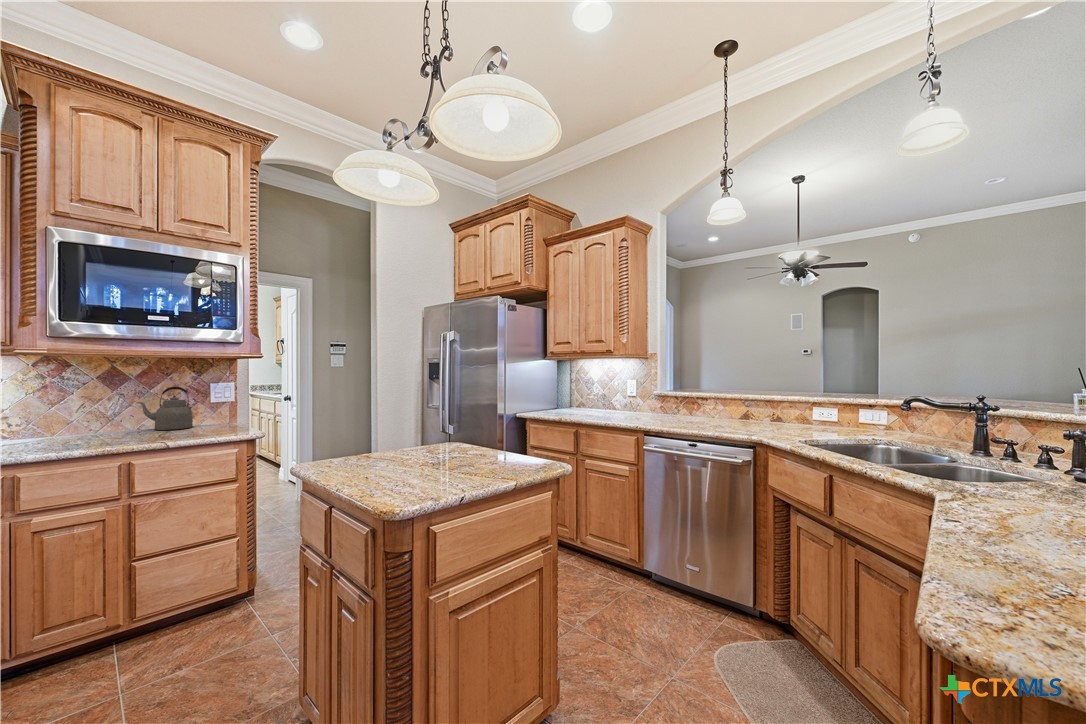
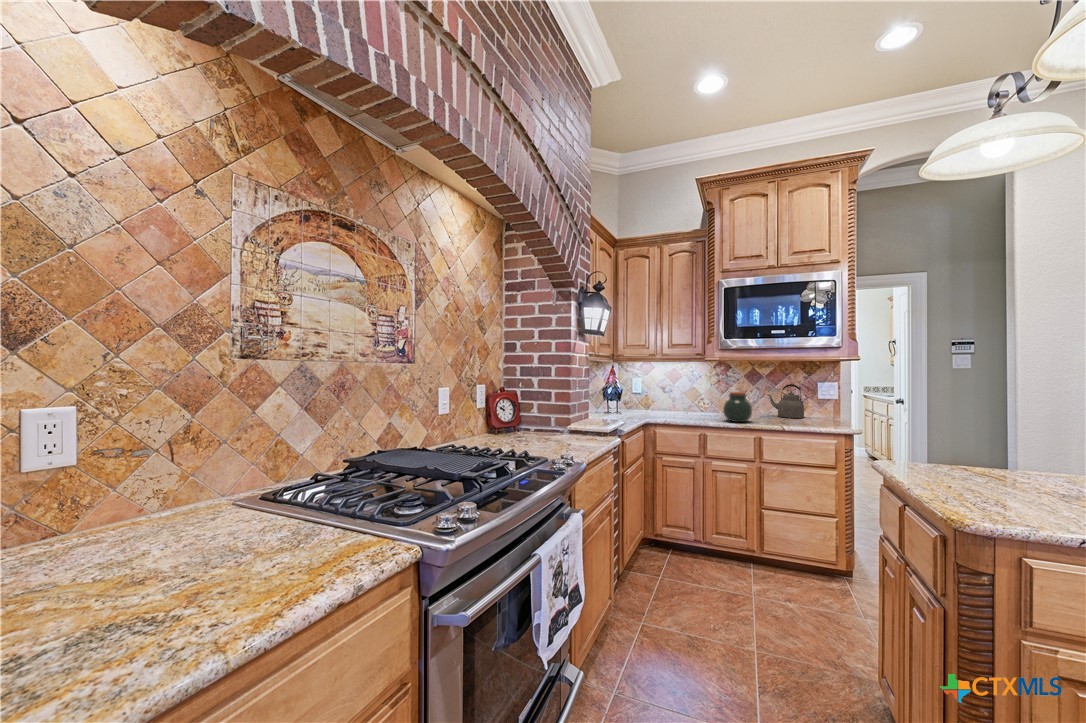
jar: none [58,401,114,447] -> present [723,392,752,422]

